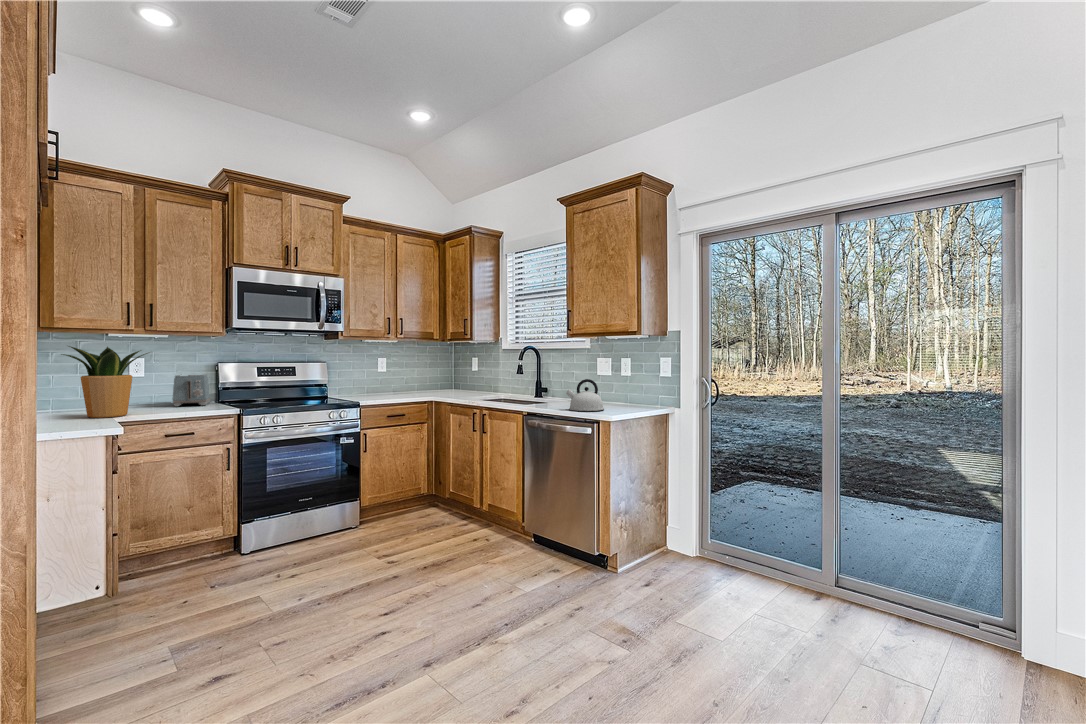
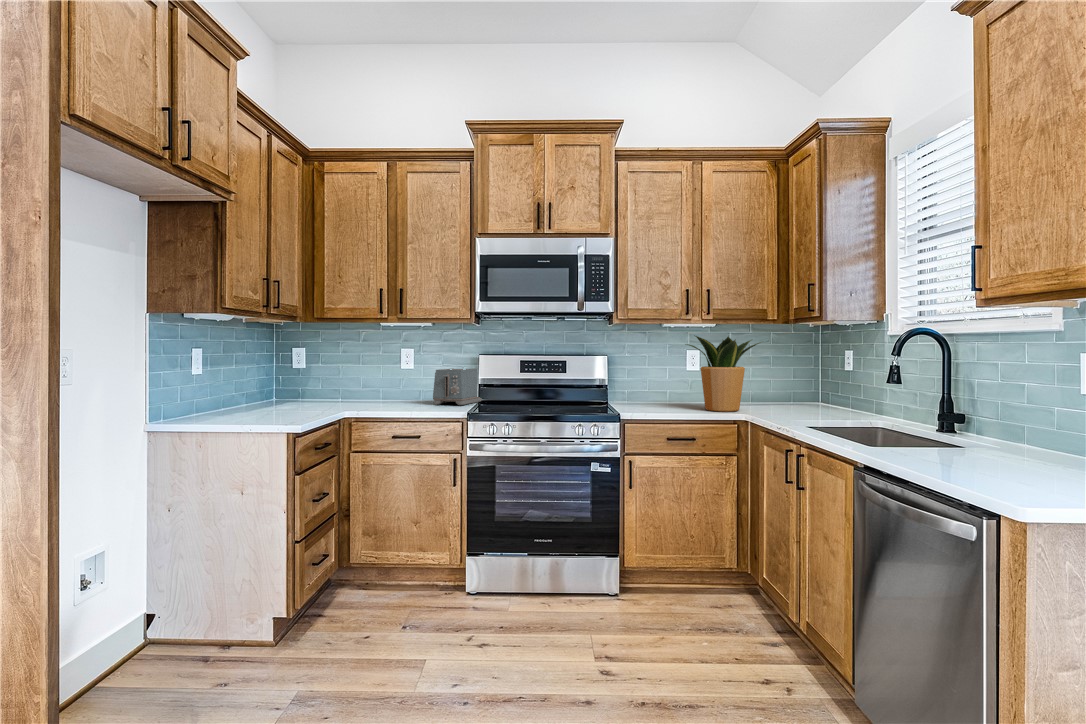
potted plant: present [61,346,148,418] -> present [686,335,761,412]
kettle: present [566,379,604,411] -> none [948,402,1056,480]

